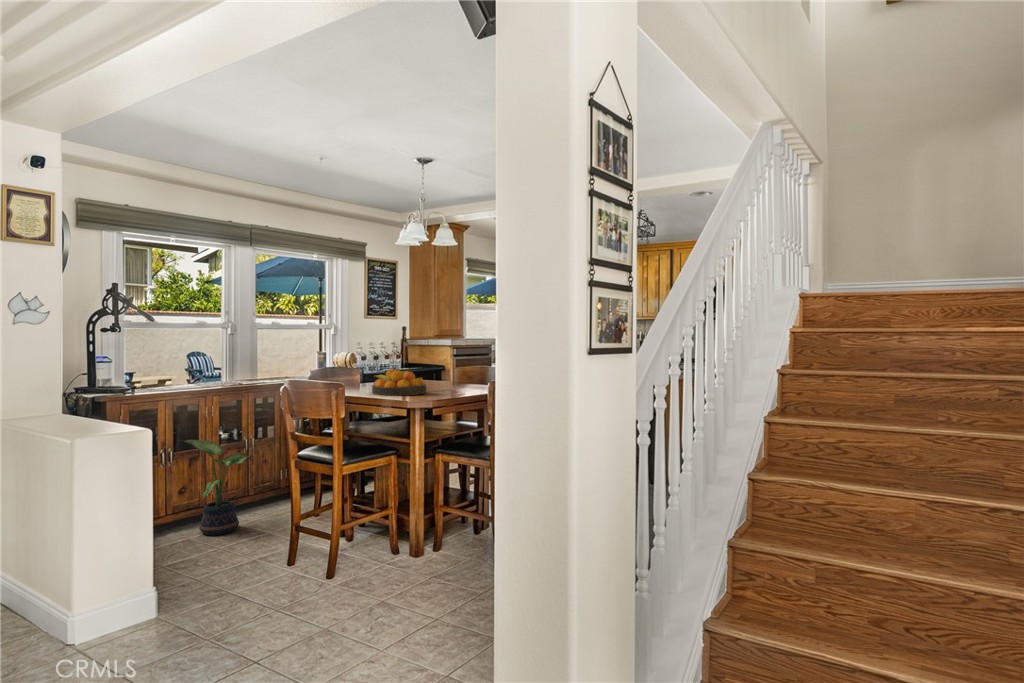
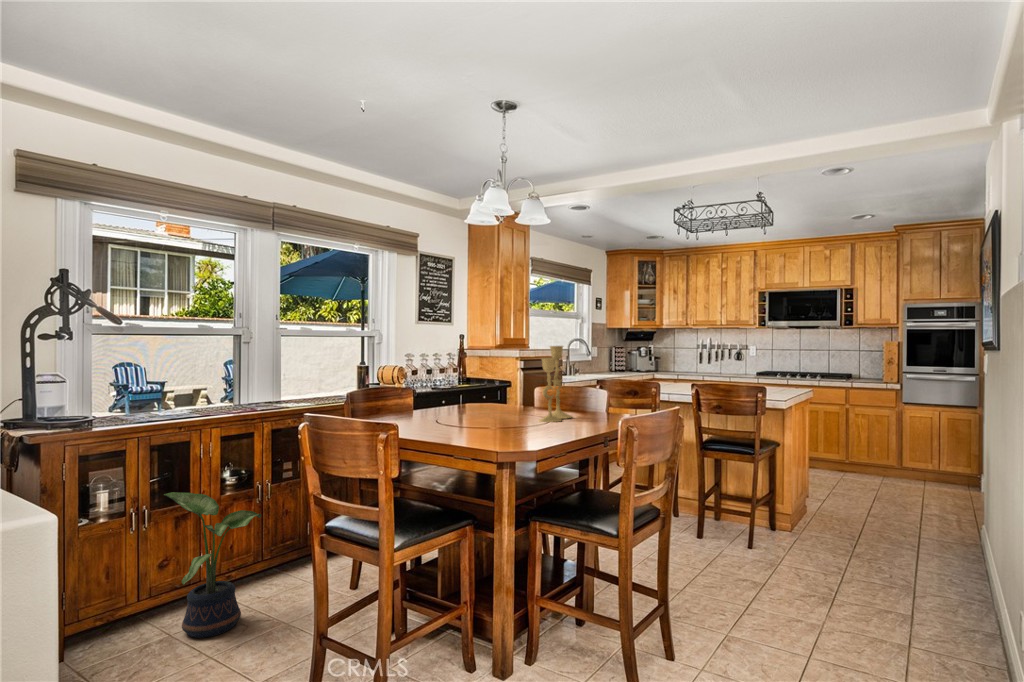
candlestick: none [446,341,472,393] -> present [539,346,573,422]
fruit bowl: present [372,369,426,396] -> none [431,388,512,430]

